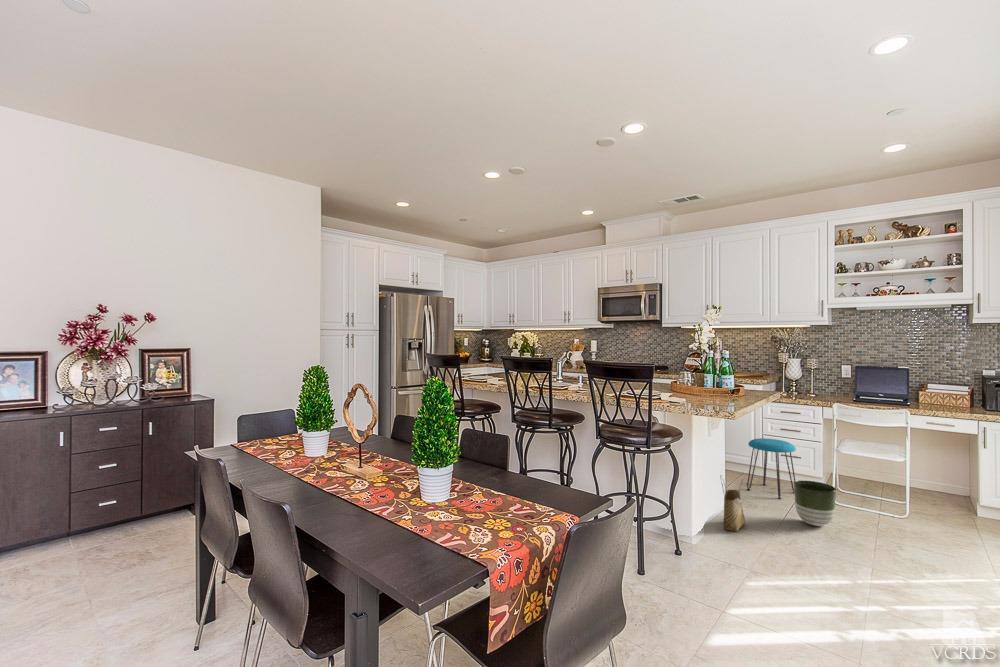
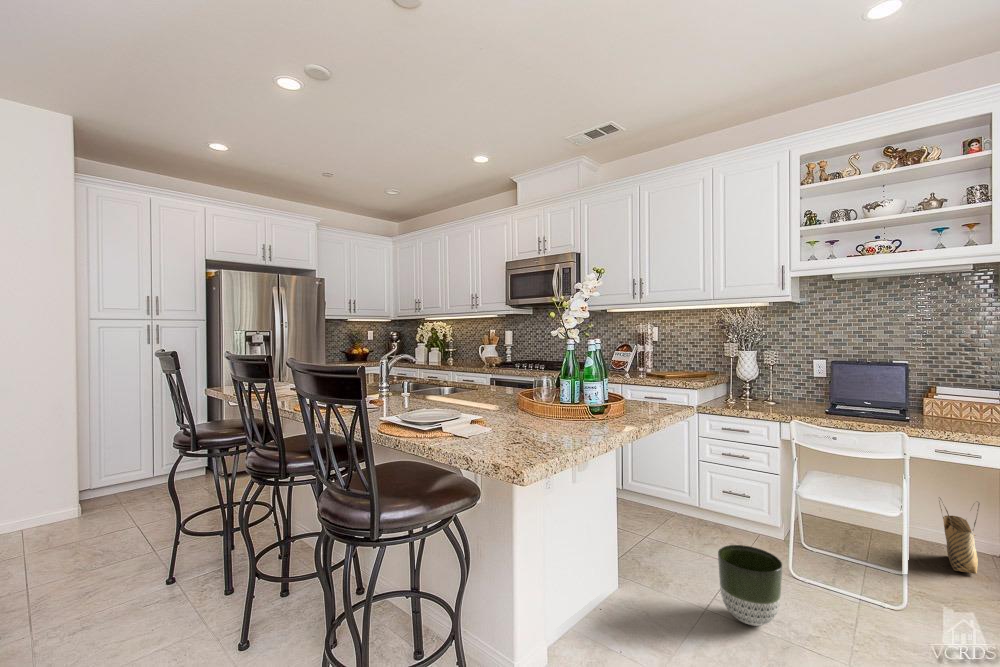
stool: present [747,438,796,499] -> none [670,467,742,562]
woven basket: present [720,476,745,531] -> present [939,498,980,574]

